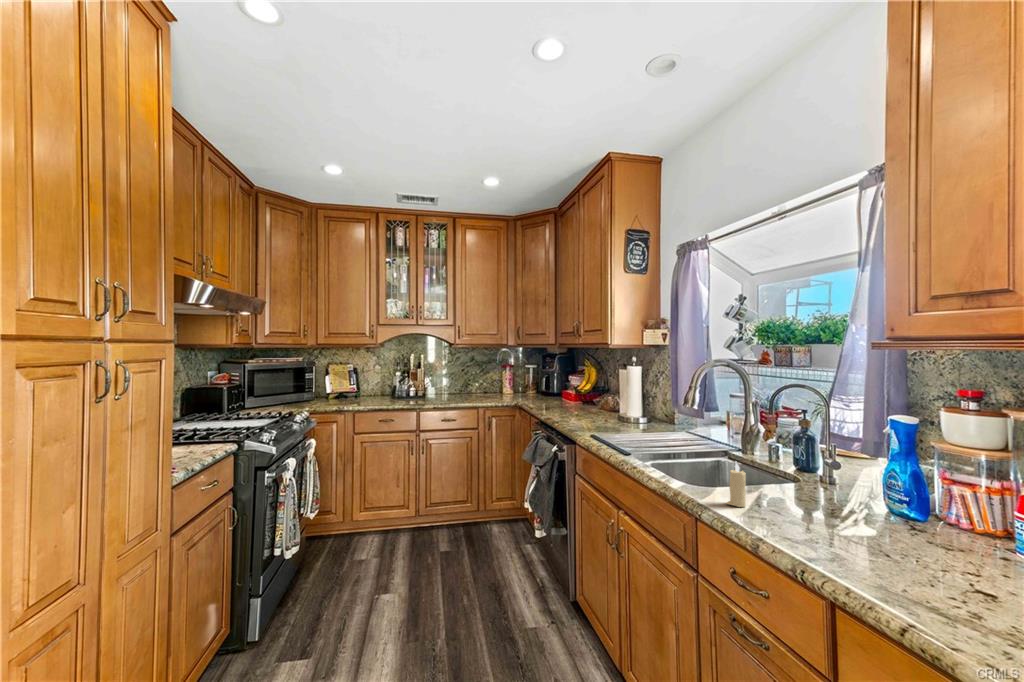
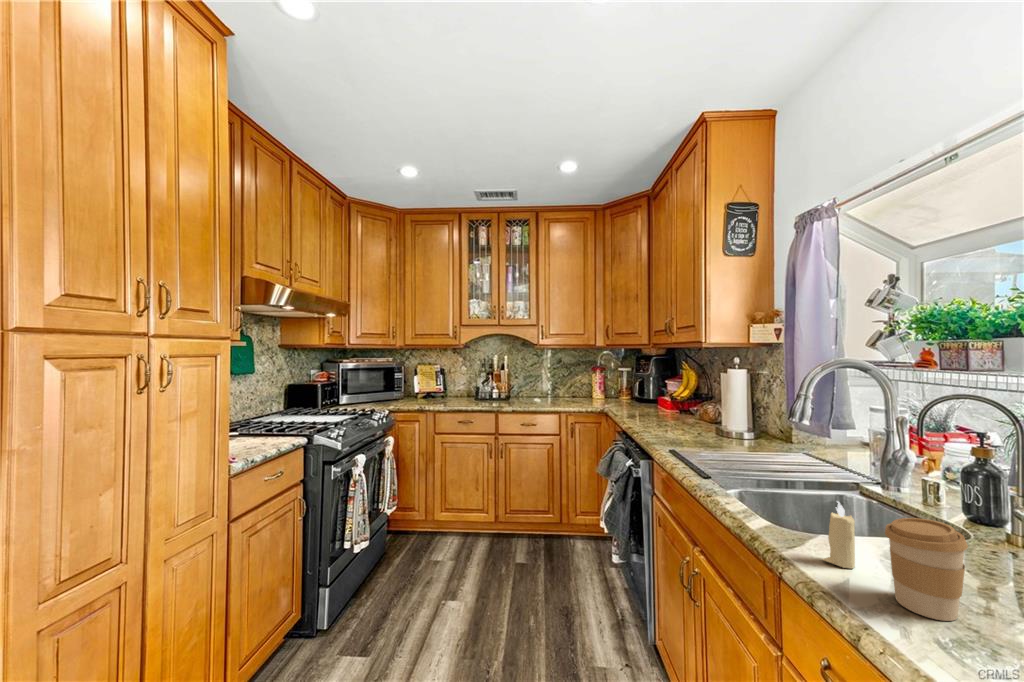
coffee cup: none [768,467,815,531] -> present [885,518,968,621]

